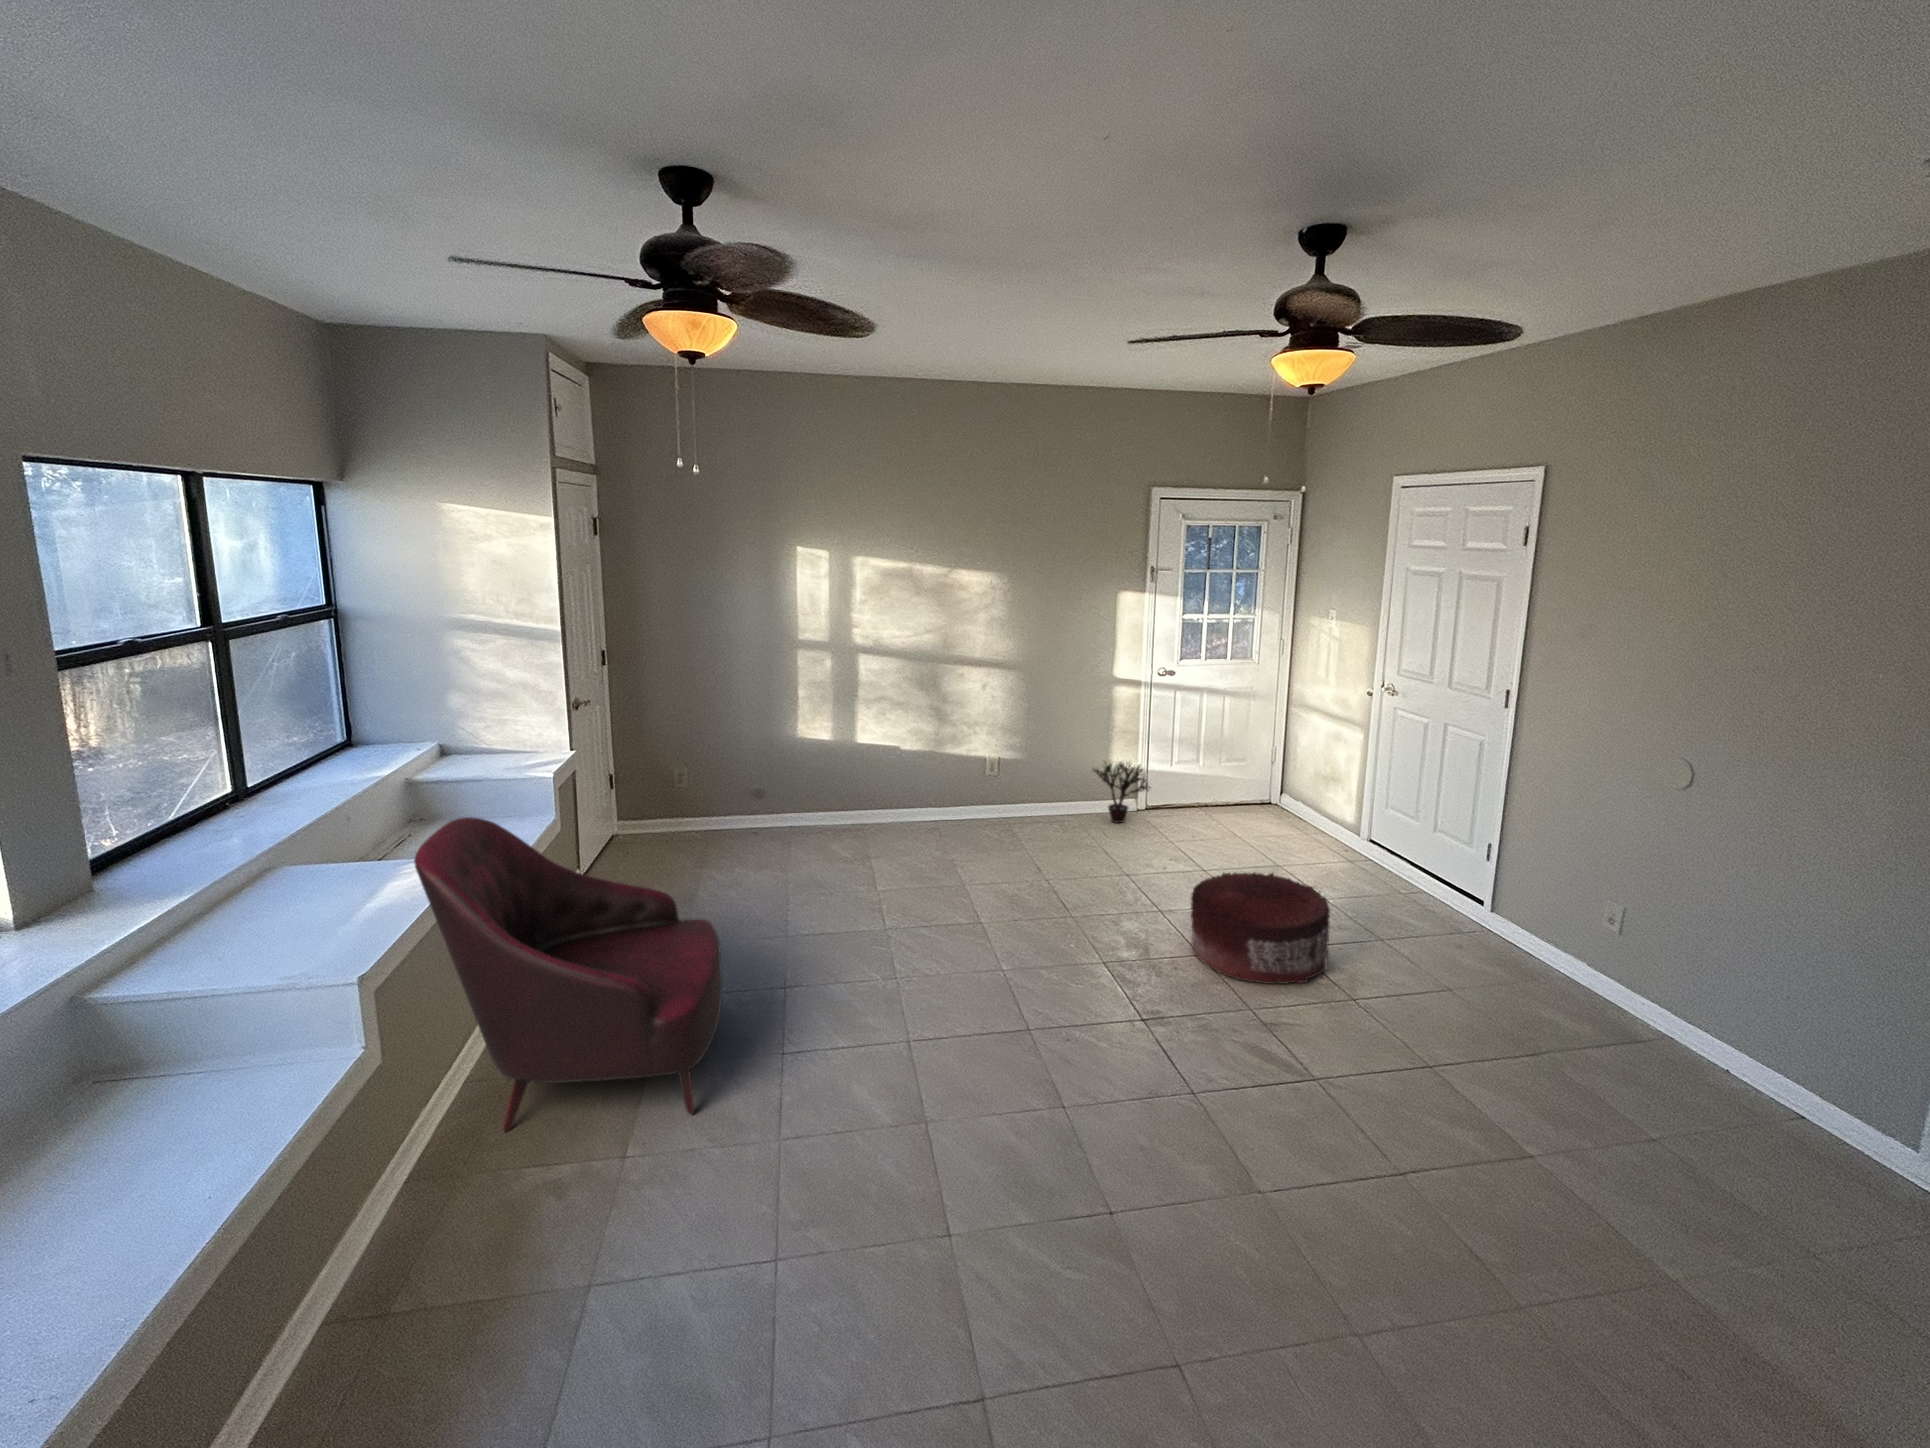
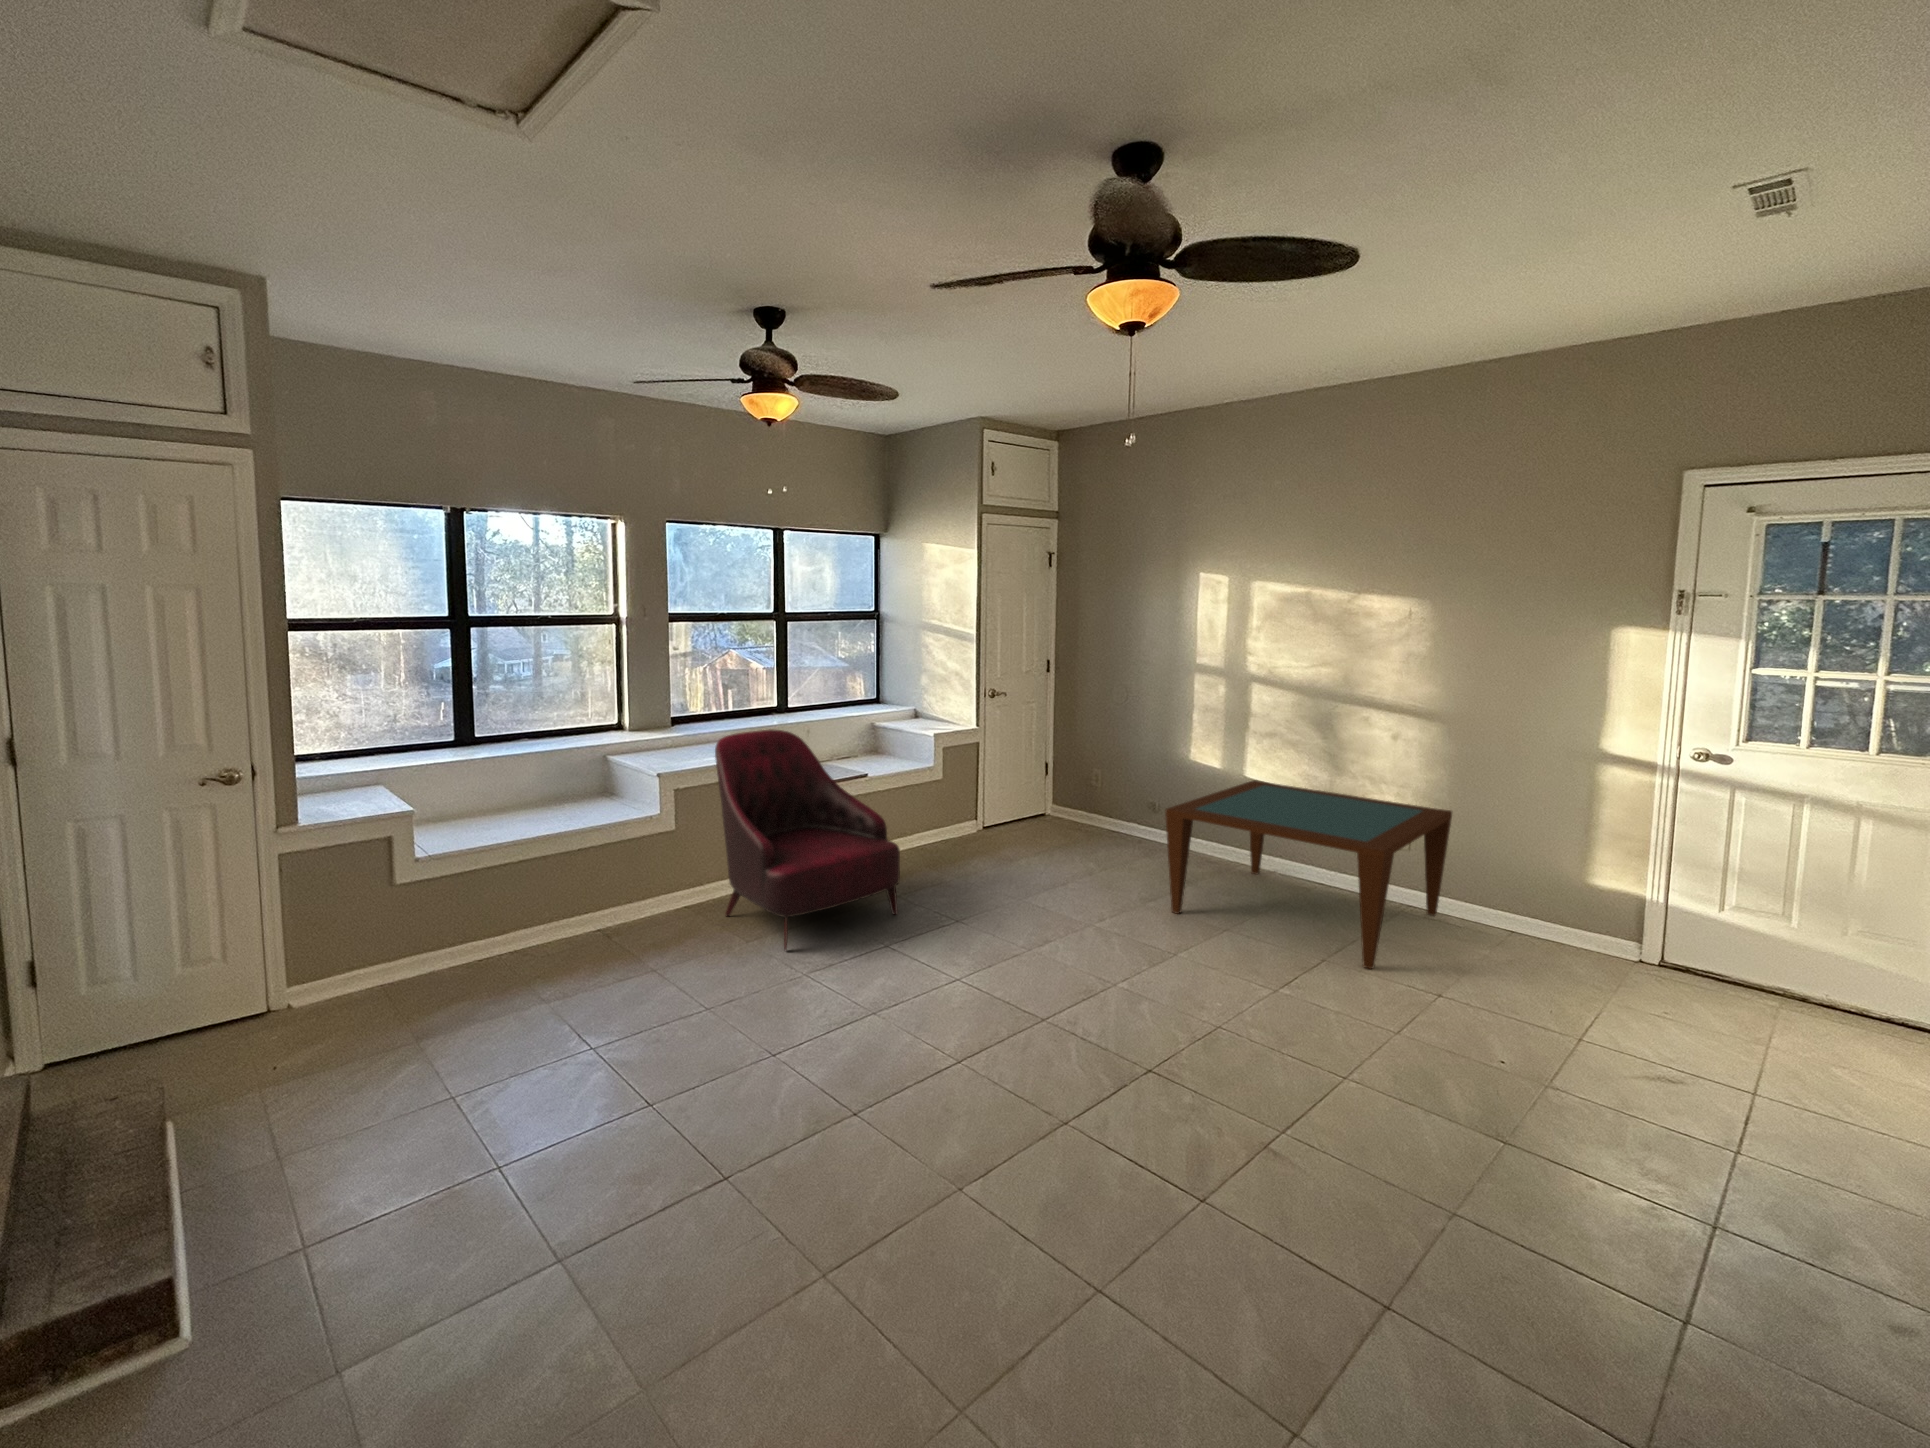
coffee table: none [875,737,1085,886] -> present [1166,780,1452,969]
potted plant: present [1094,762,1150,823] -> none [1528,863,1631,962]
pouf: present [1191,873,1330,984] -> none [1304,997,1533,1186]

